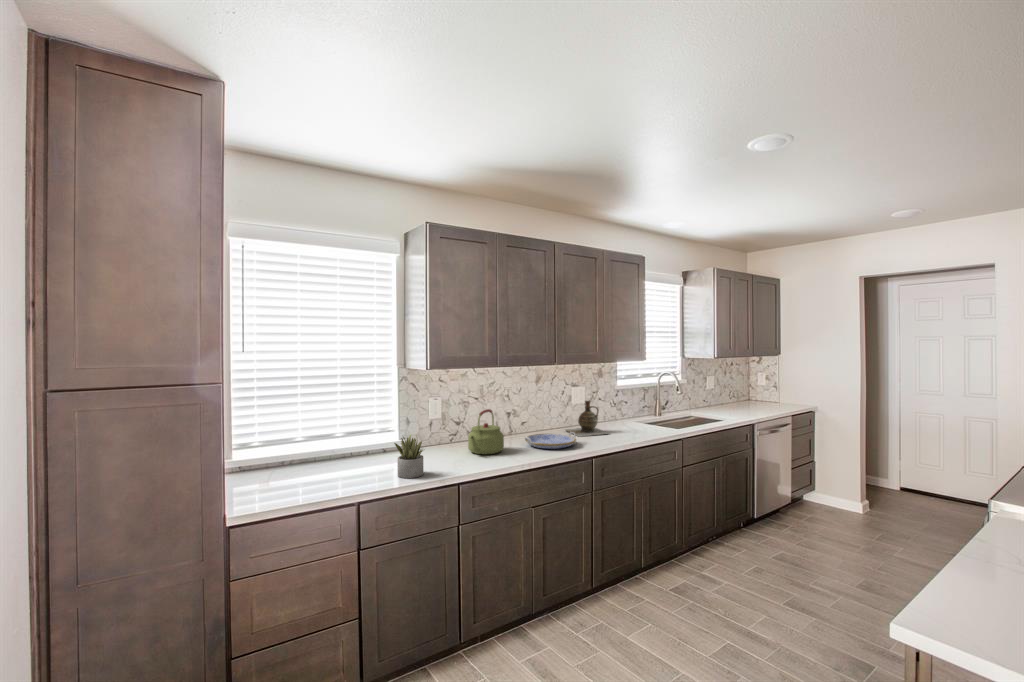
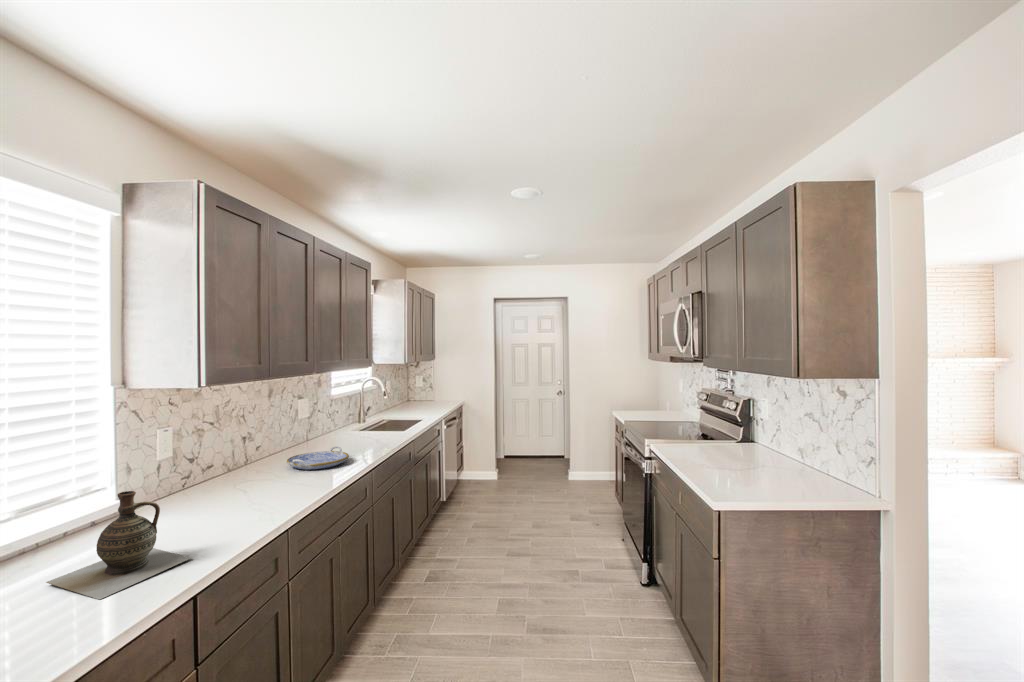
ceramic jug: present [566,401,608,437] -> present [46,491,192,600]
kettle: present [468,409,504,455] -> none [231,433,282,491]
succulent plant: present [394,435,423,478] -> none [193,474,240,539]

